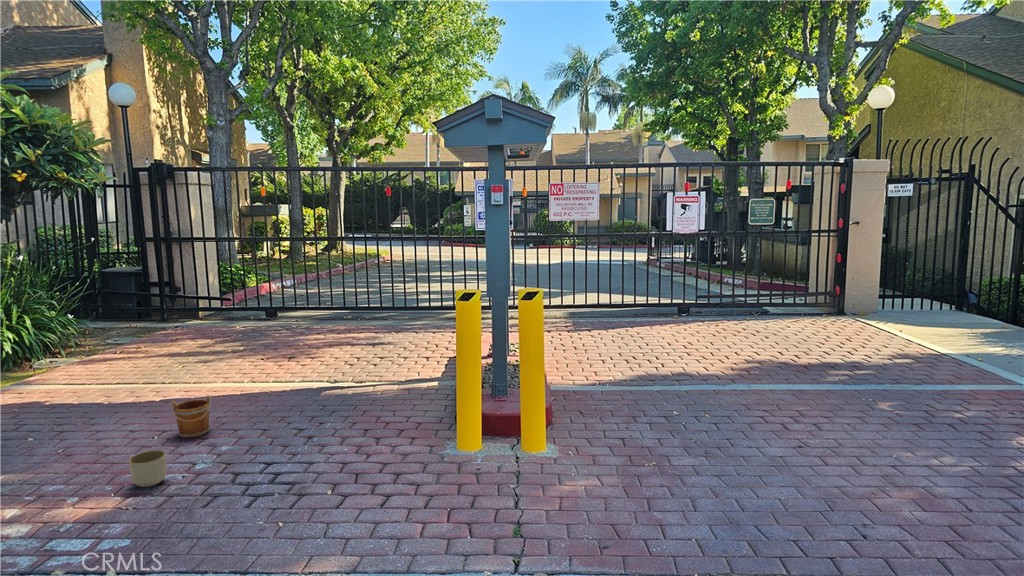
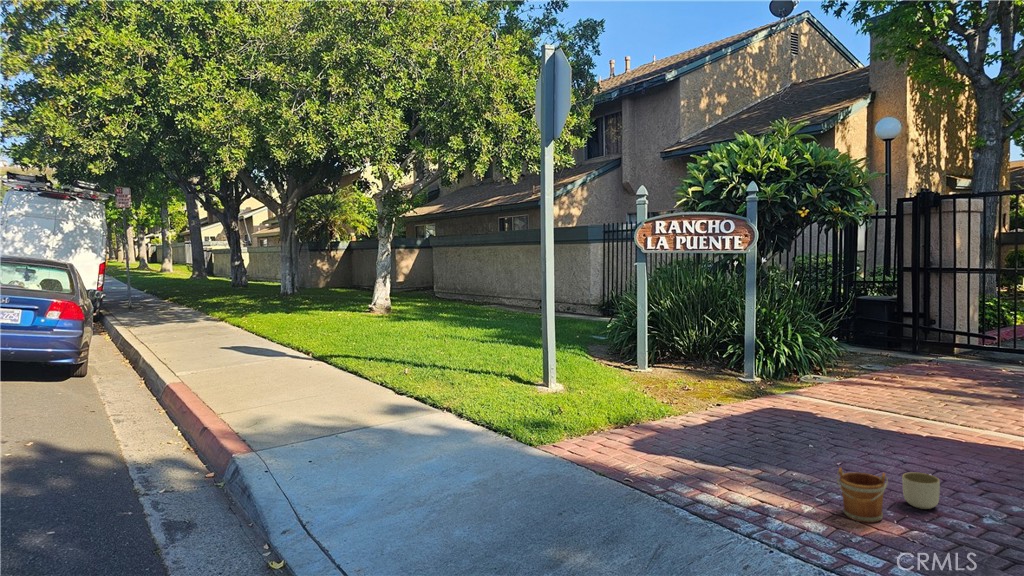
bucket: present [171,395,212,438] -> present [837,468,888,523]

